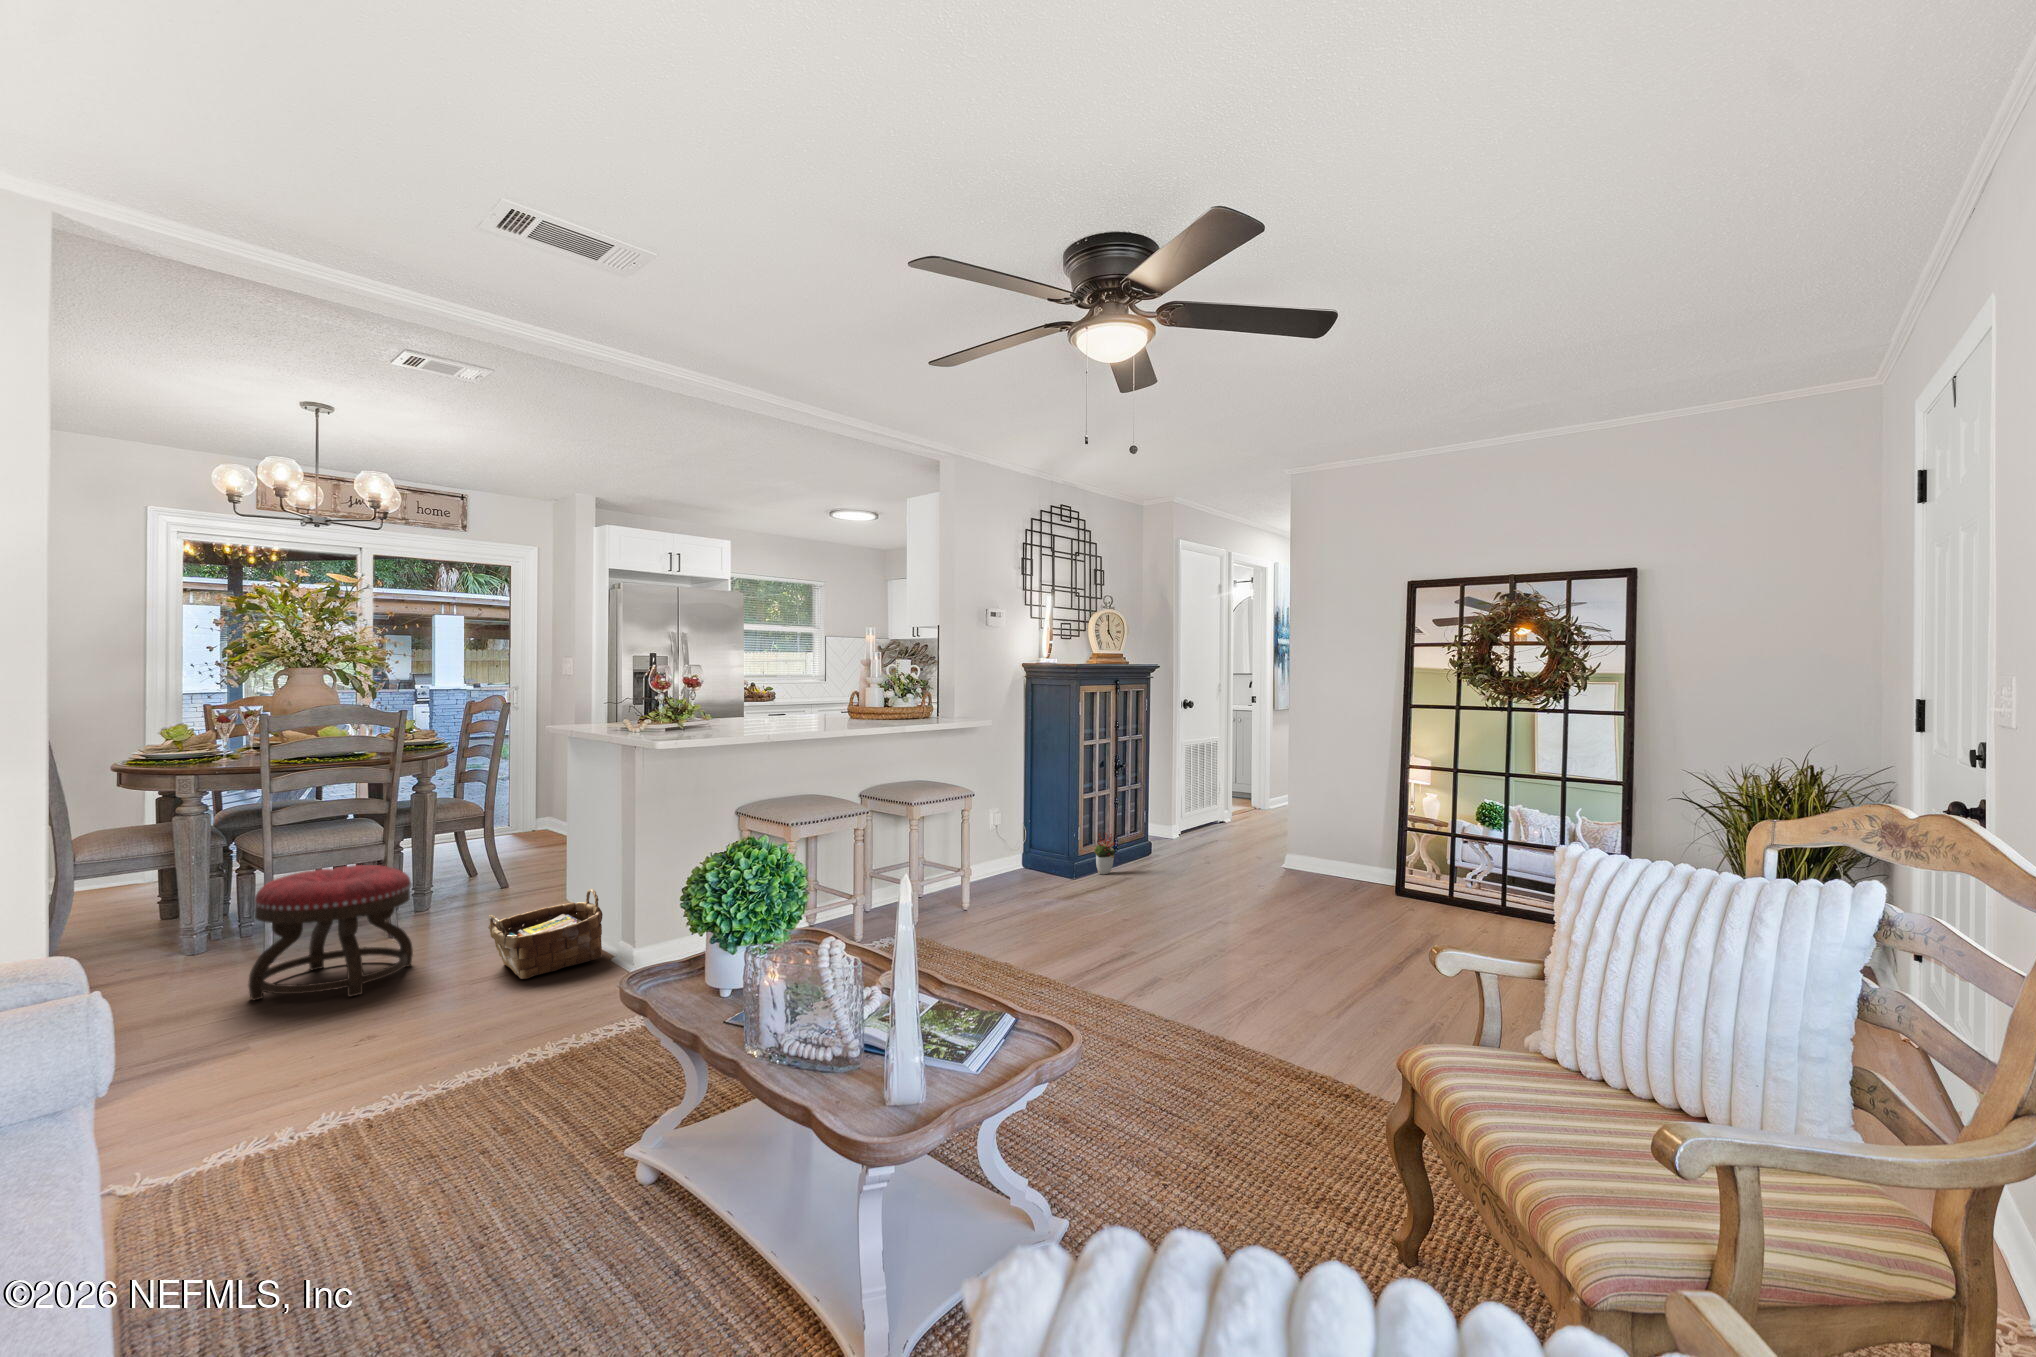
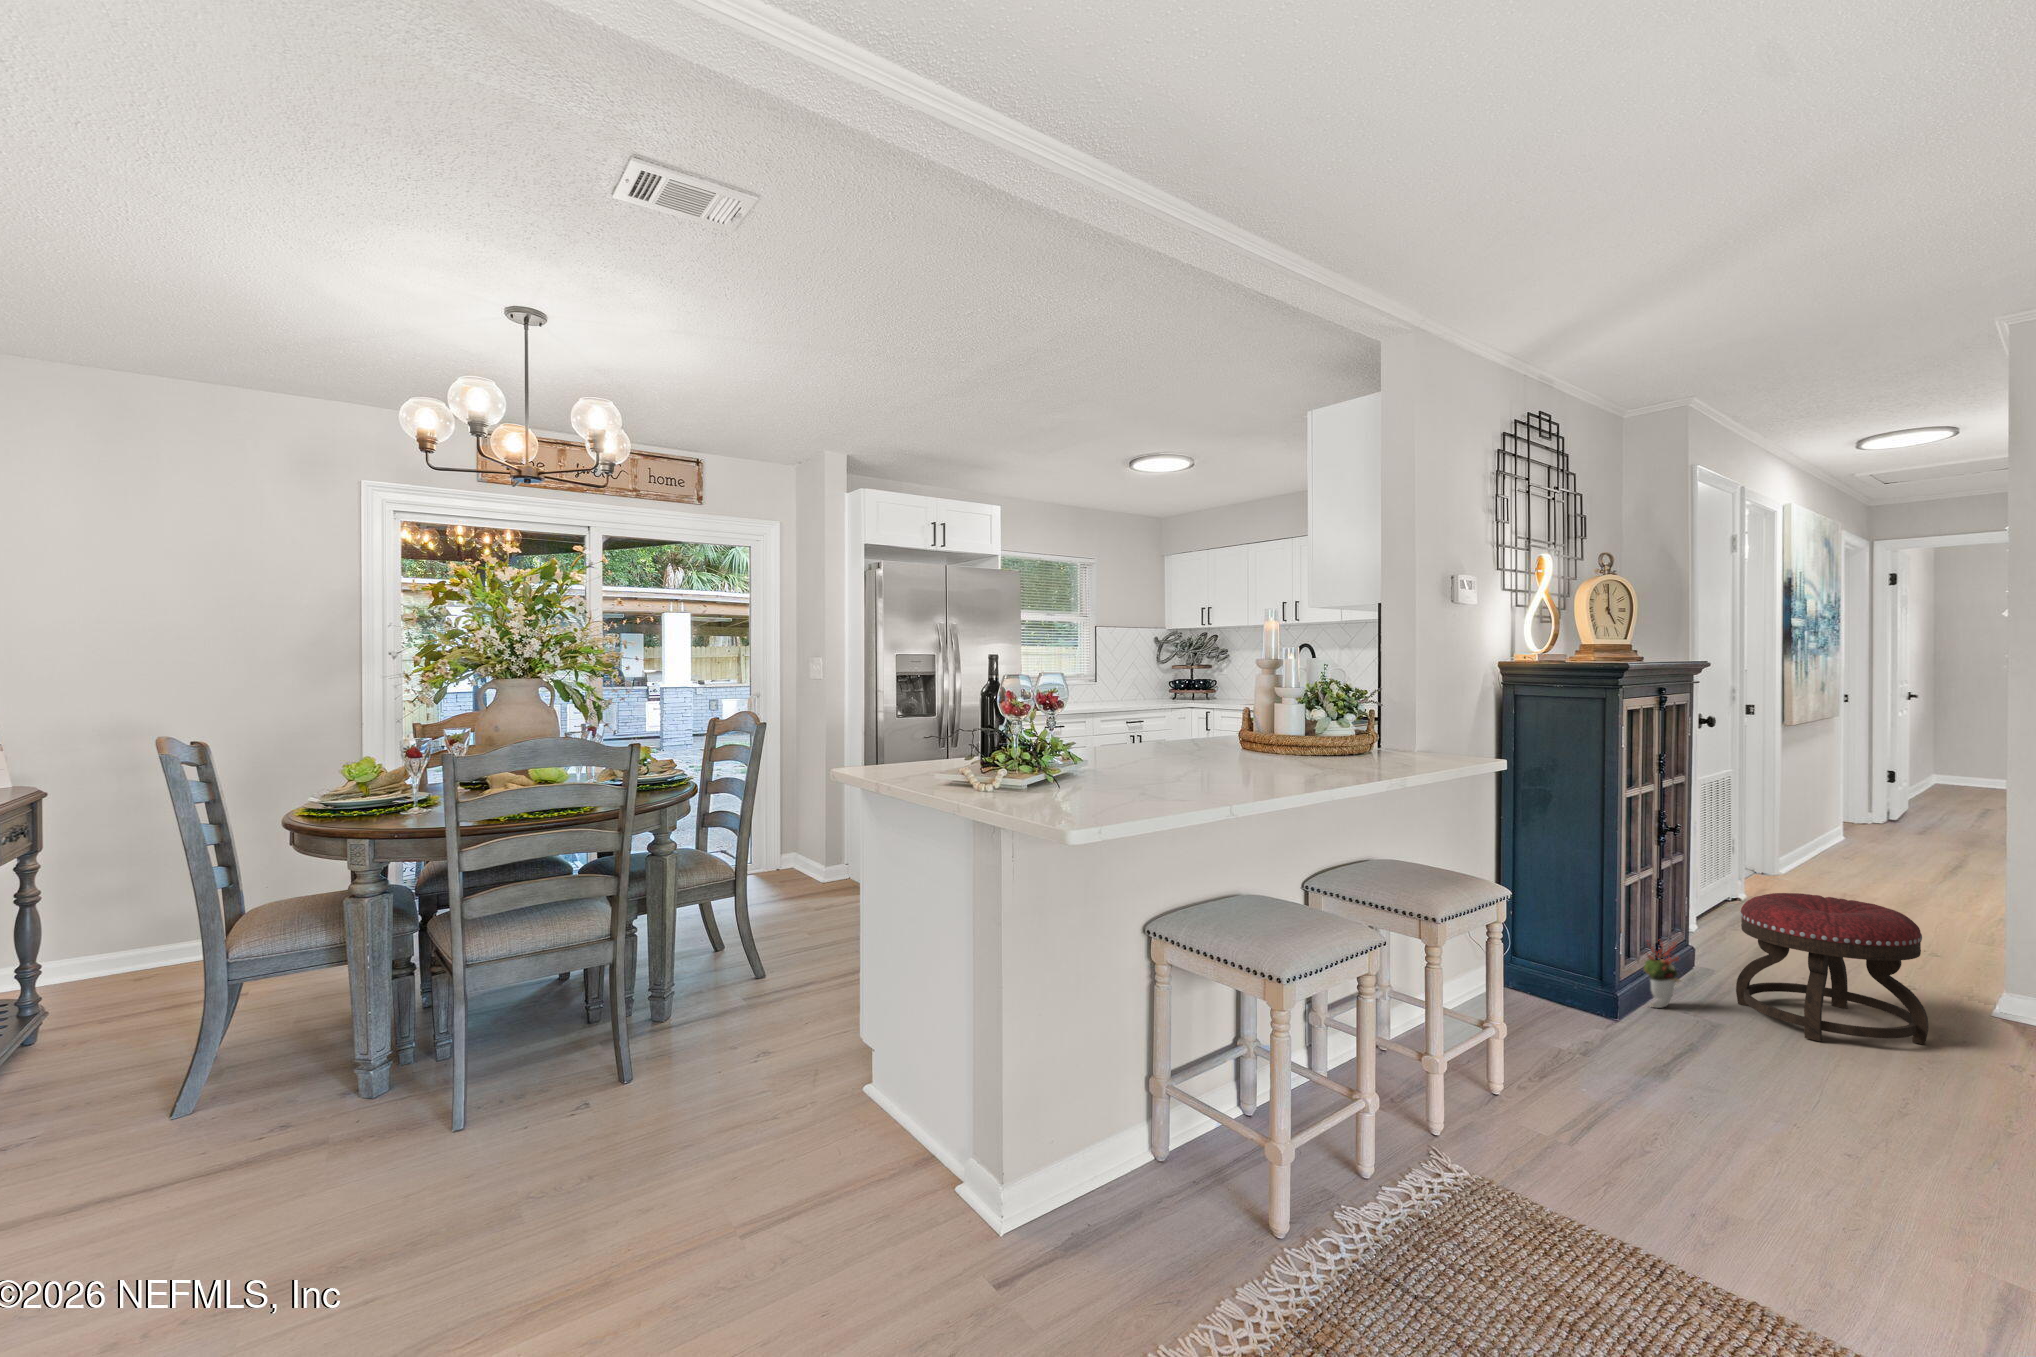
ottoman: present [248,865,413,1000] -> present [1736,893,1929,1045]
woven basket: present [488,889,603,979] -> none [768,1045,942,1222]

